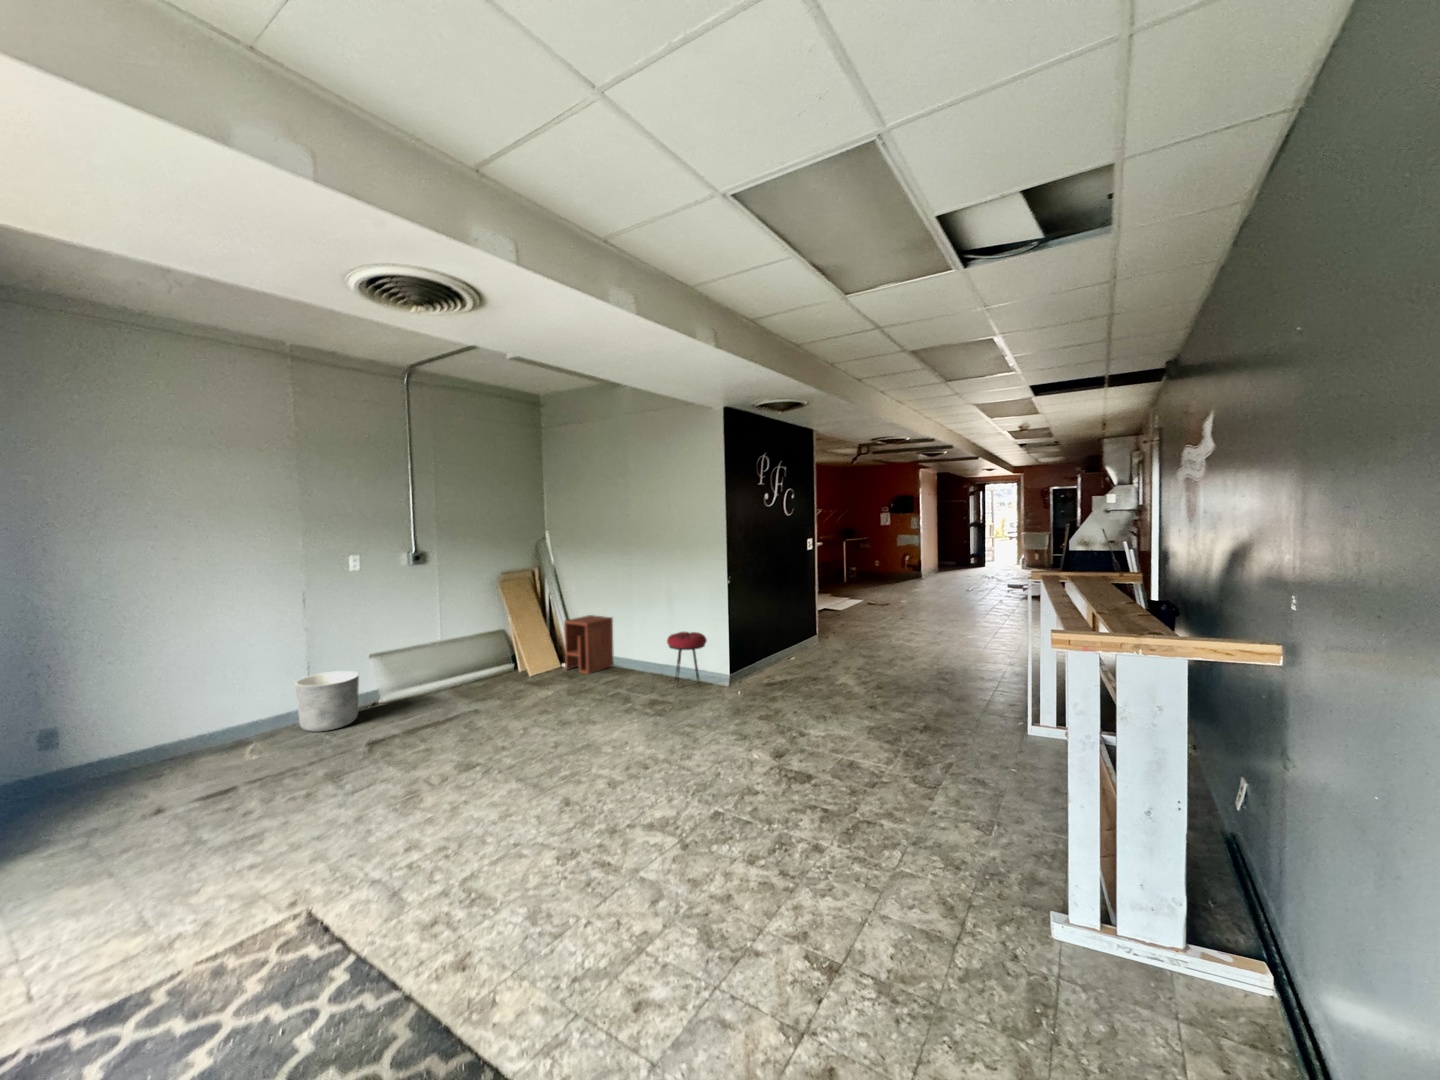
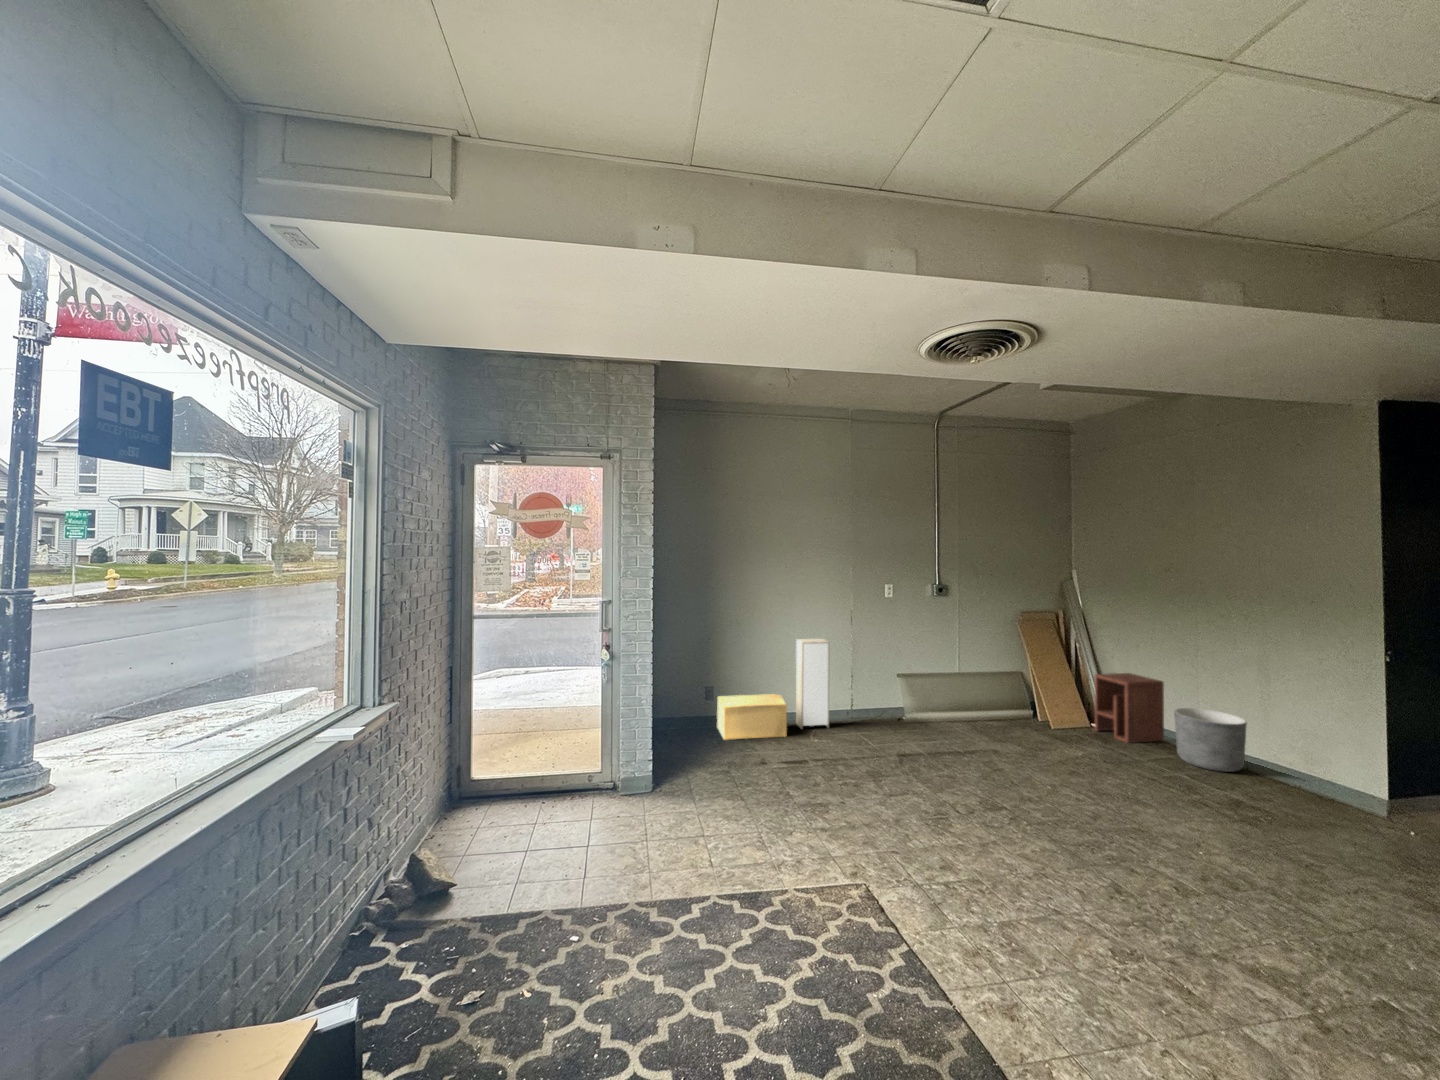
storage cabinet: none [215,630,275,752] -> present [796,639,830,729]
stool: present [667,632,707,681] -> none [1263,721,1345,808]
planter: present [295,671,359,732] -> present [1174,708,1247,772]
cardboard box: none [60,716,203,805] -> present [717,694,787,740]

